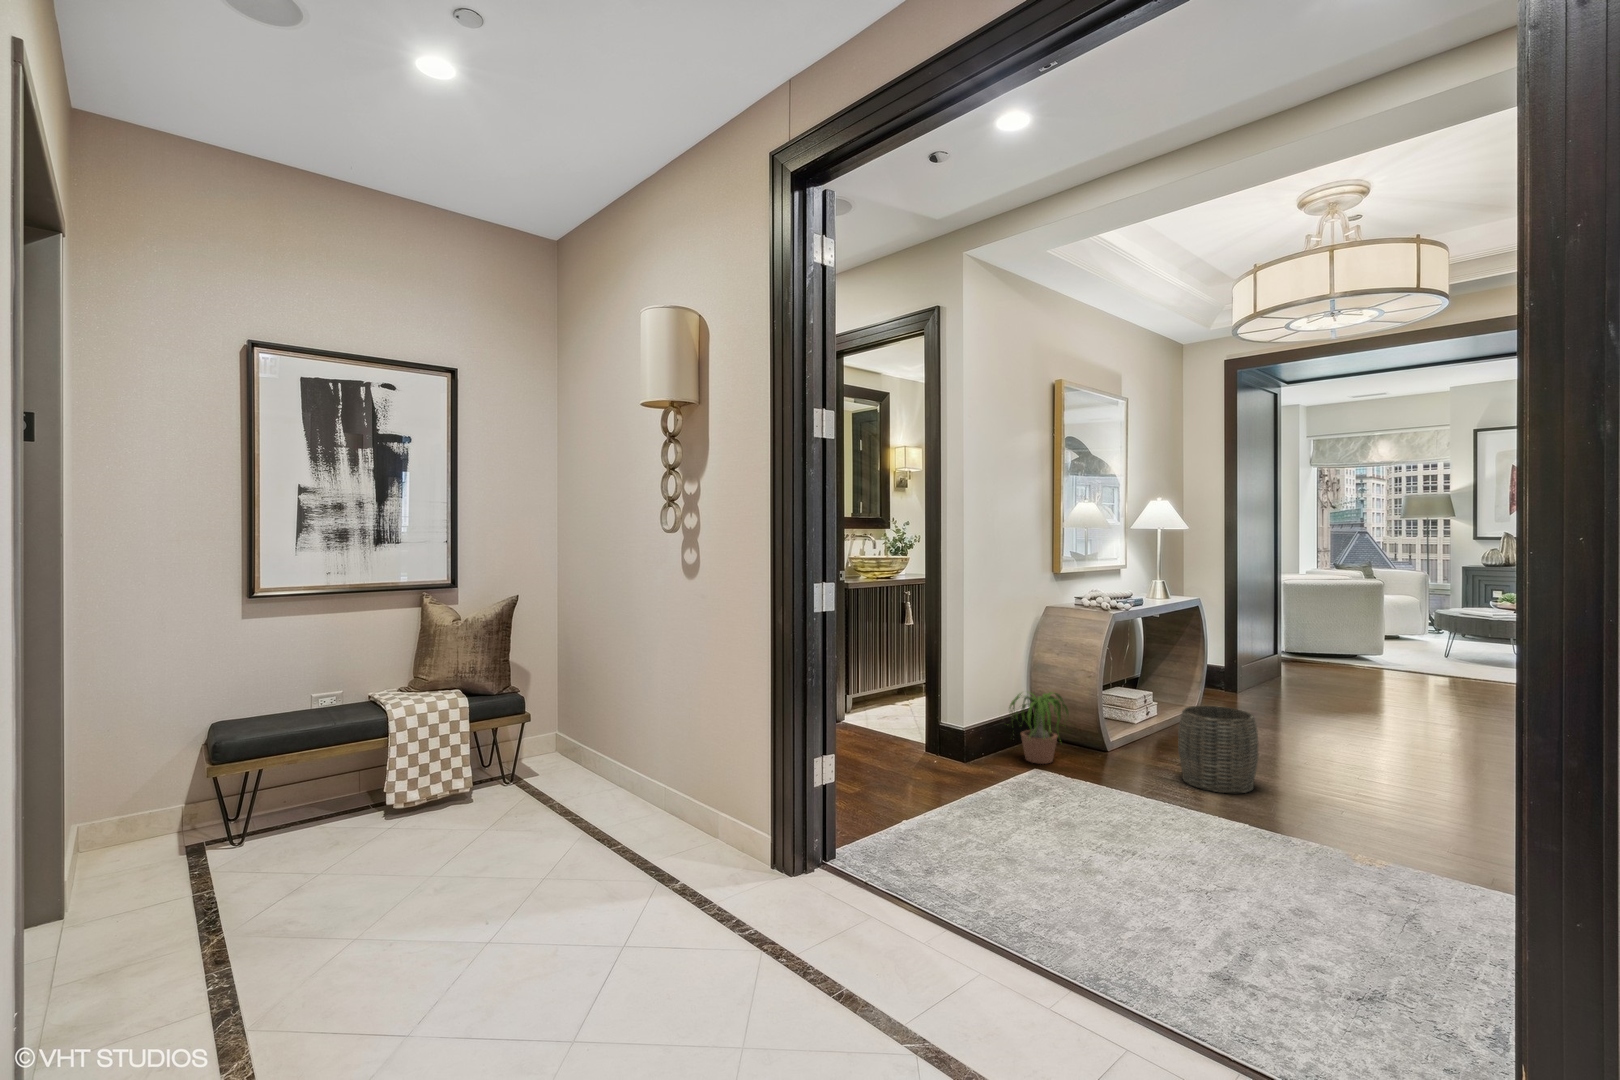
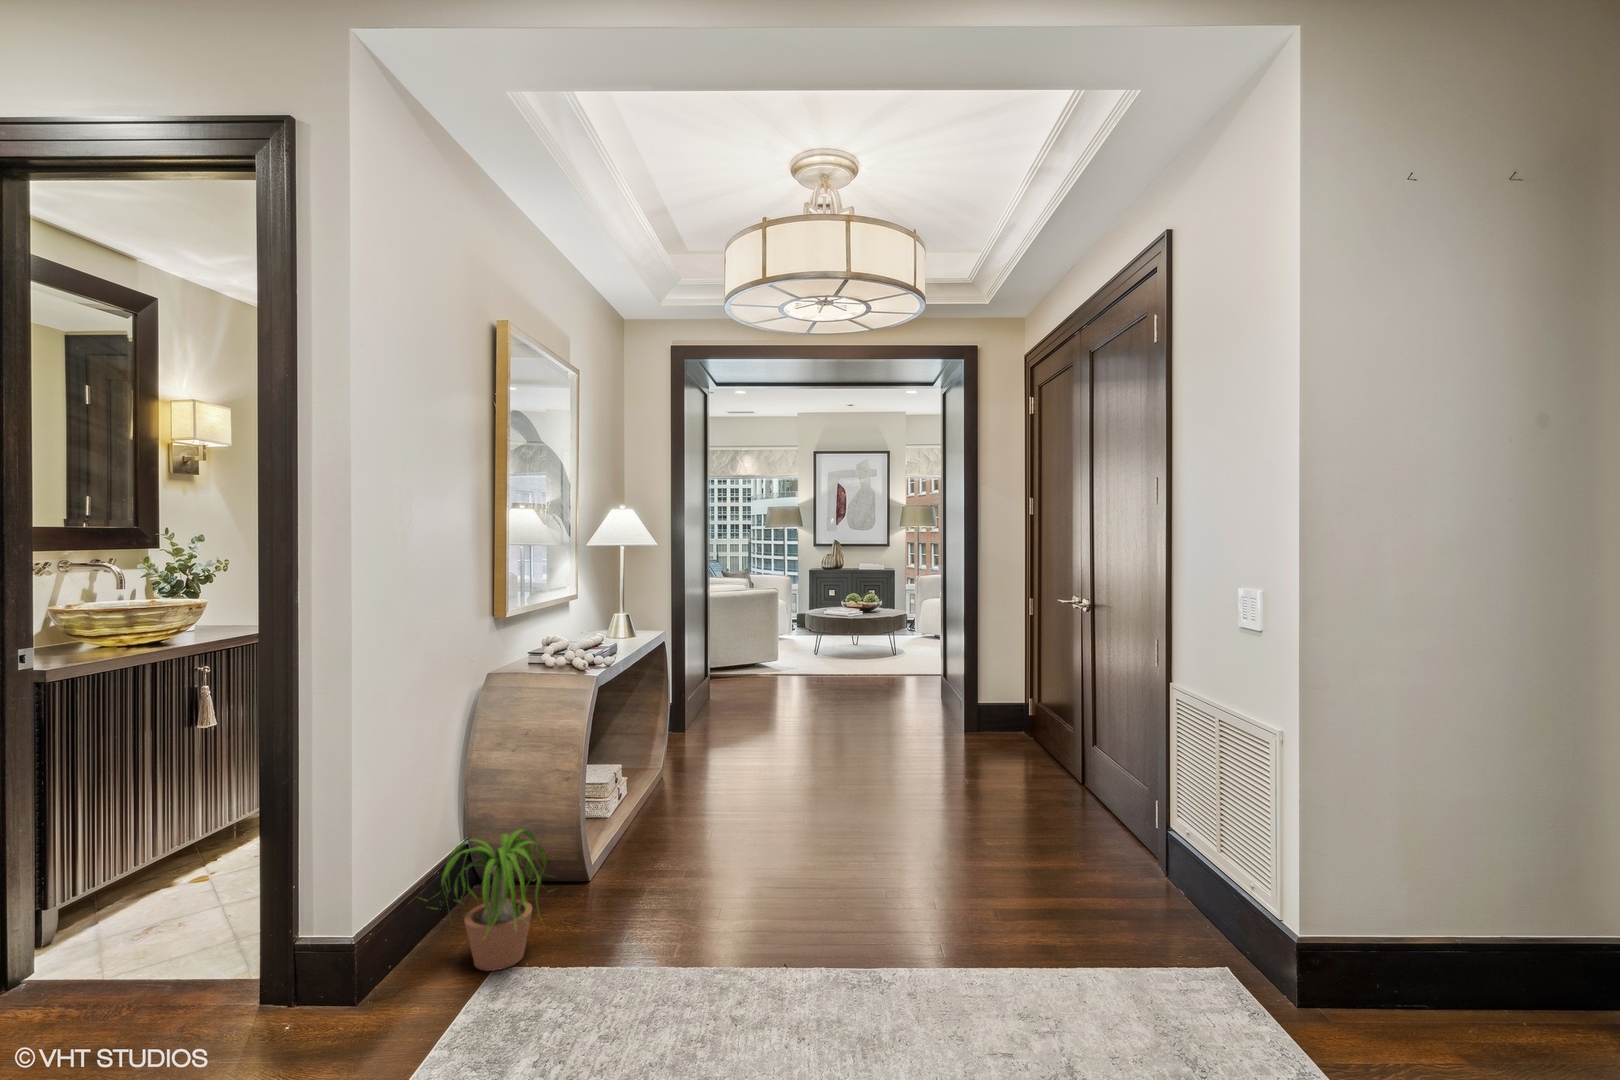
woven basket: present [1178,706,1258,793] -> none [717,798,820,937]

